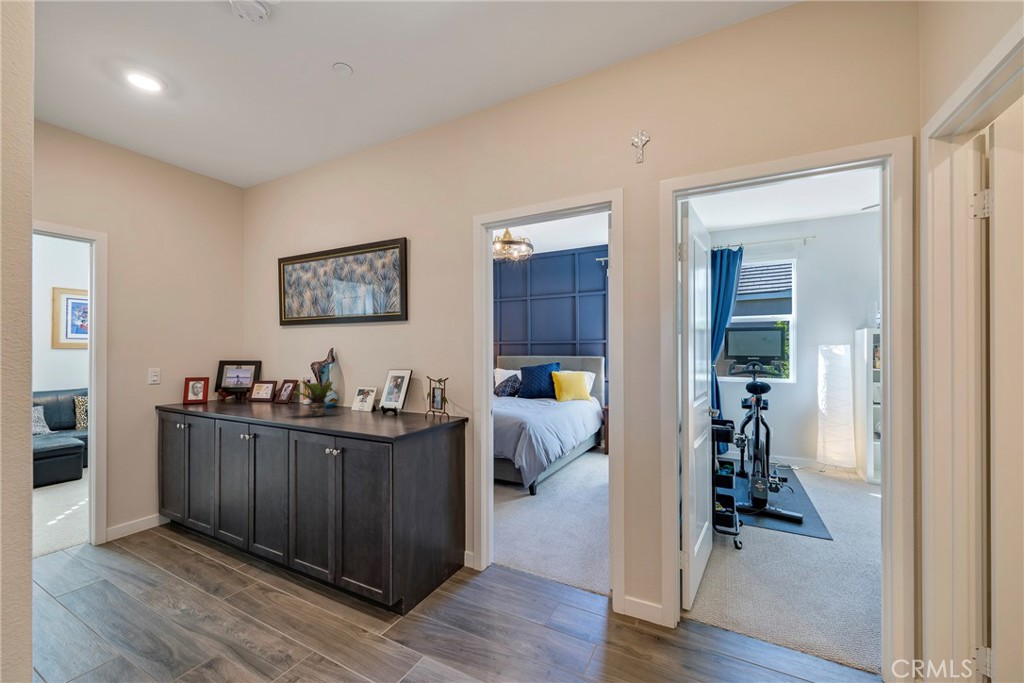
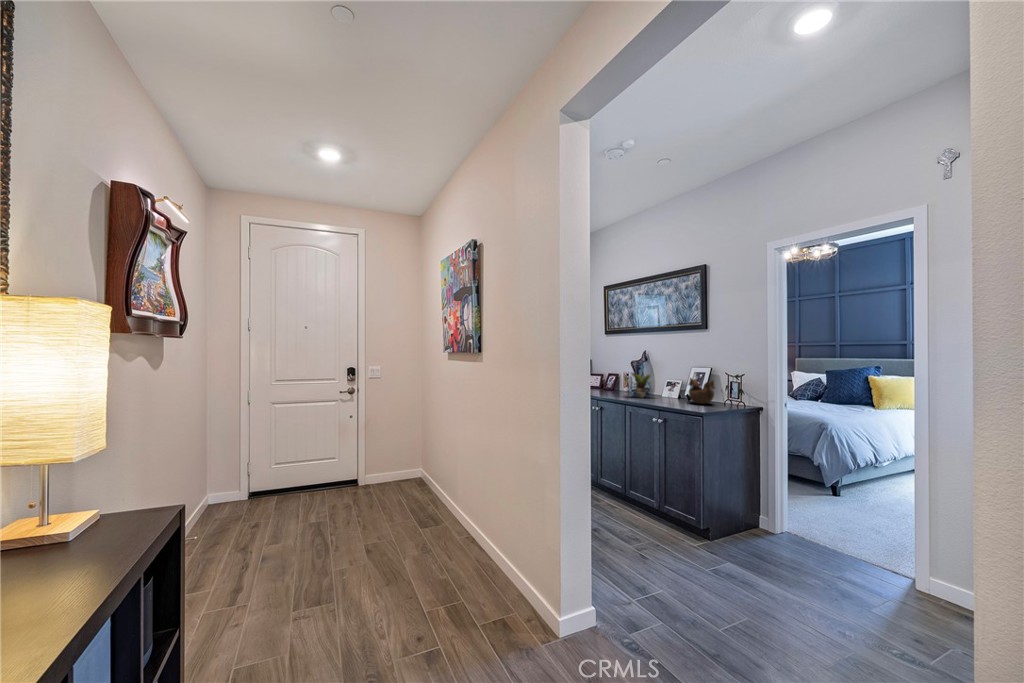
decorative bowl: none [380,384,413,420] -> present [689,378,715,404]

